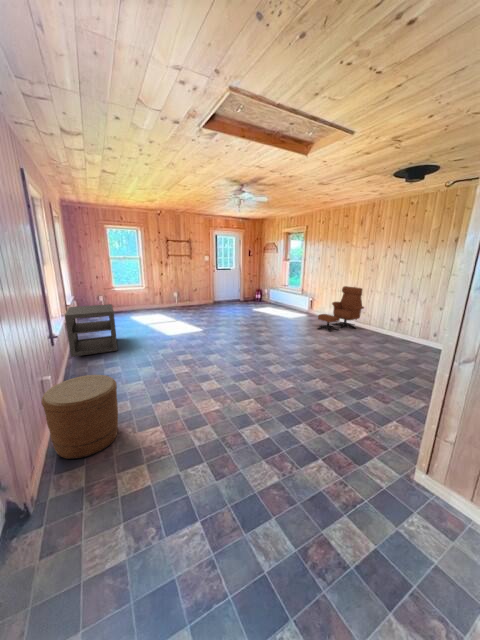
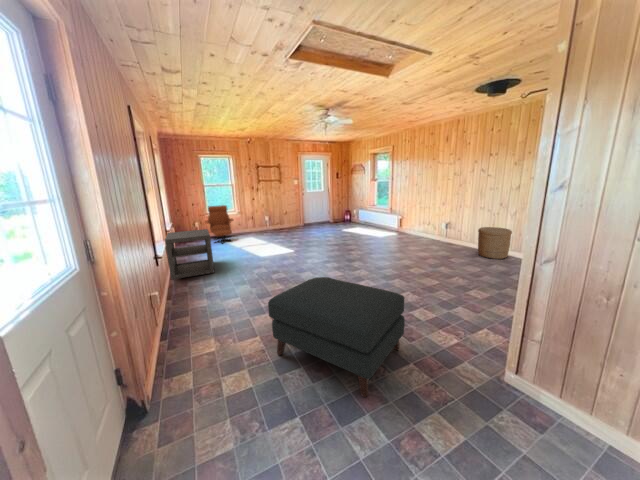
lounge chair: present [318,286,364,331] -> present [205,205,233,243]
ottoman: none [171,364,316,498] -> present [268,277,405,397]
woven basket: present [42,375,118,459] -> present [478,227,512,259]

